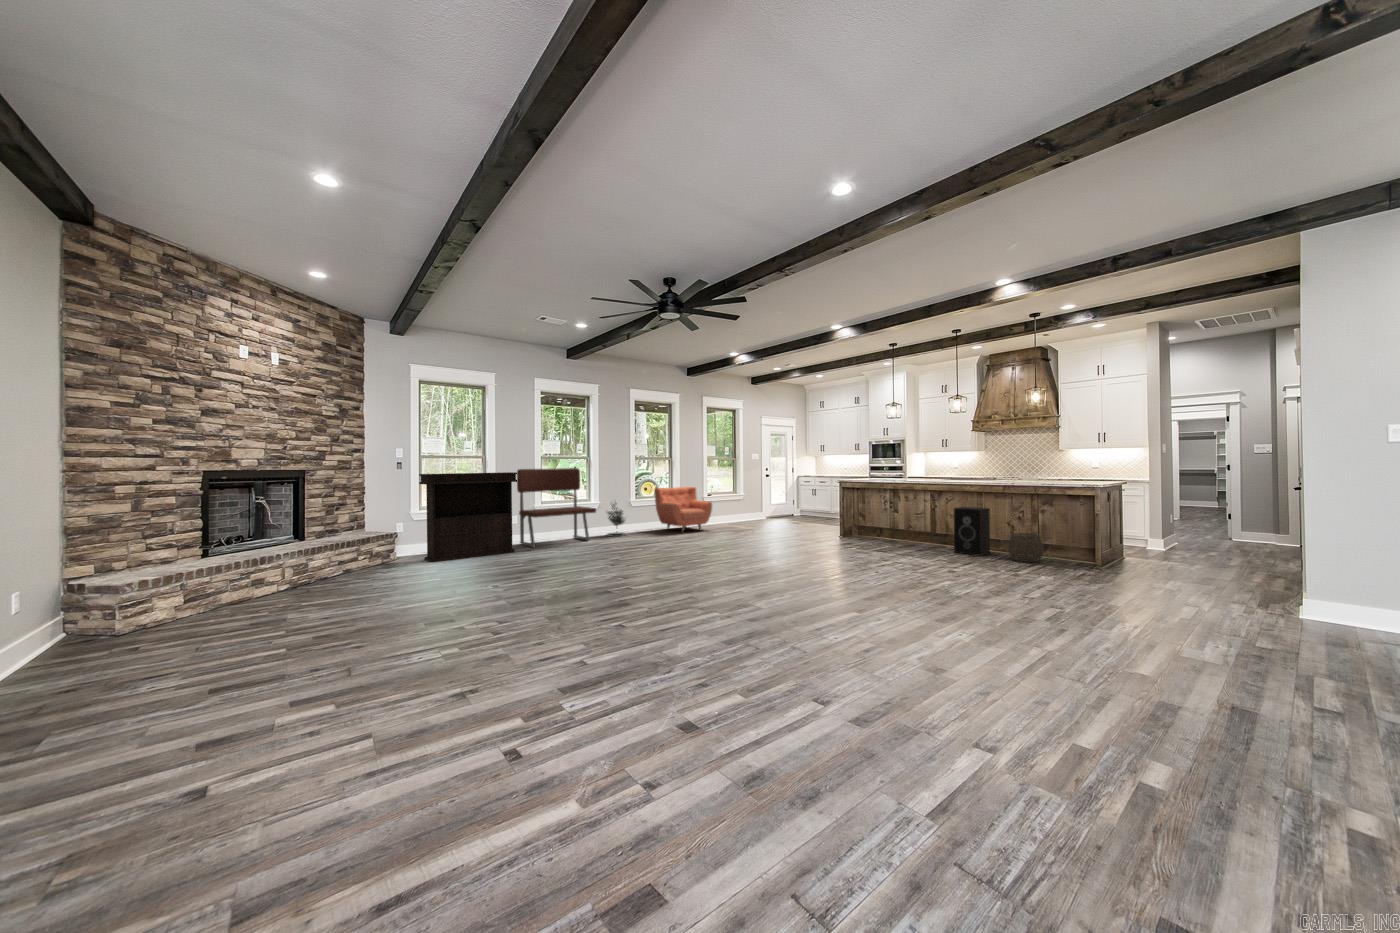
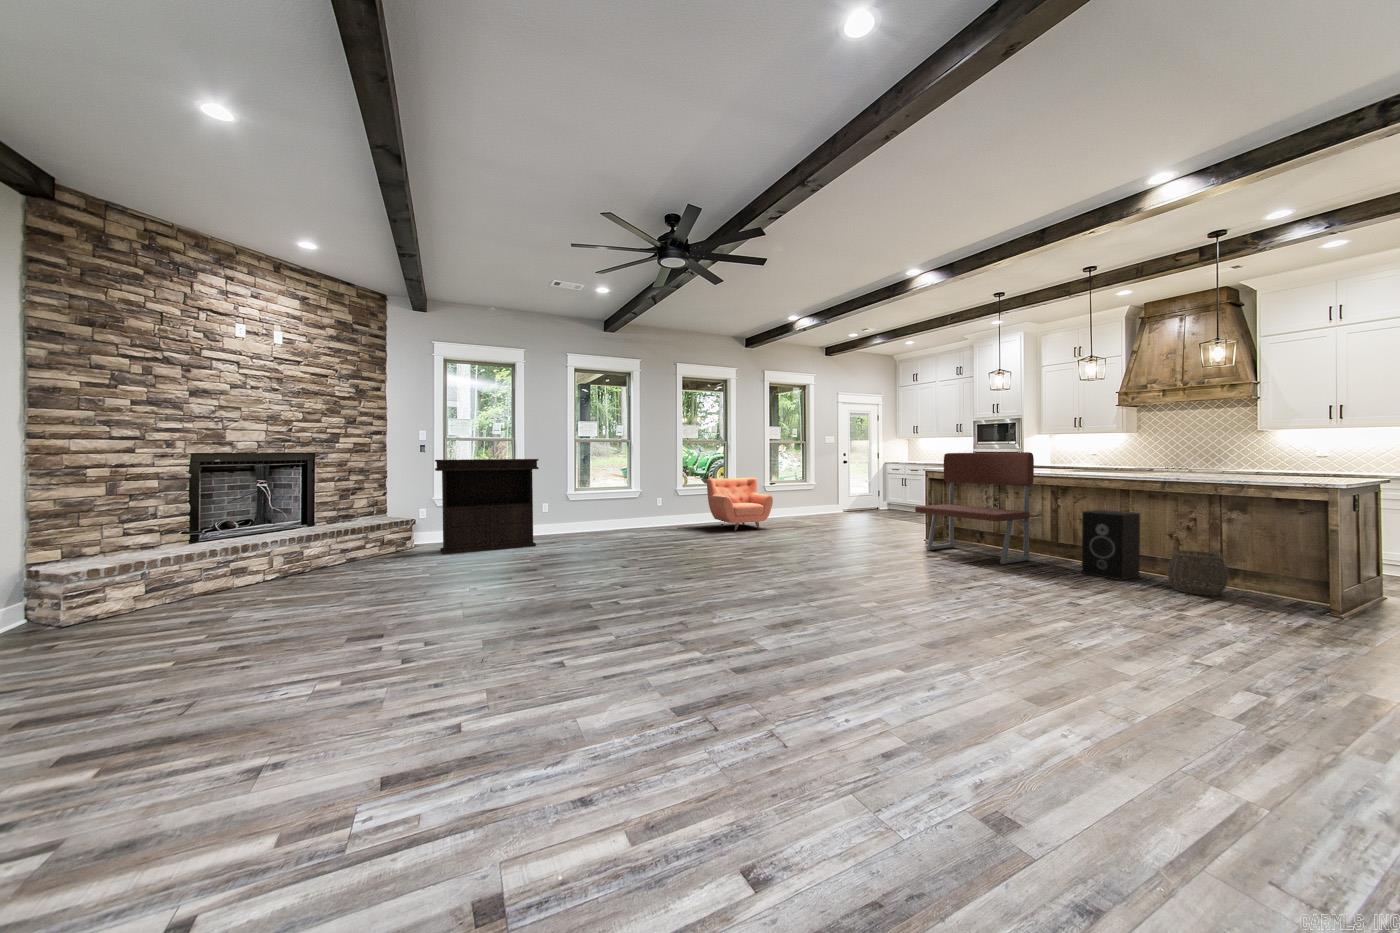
bench: present [517,468,596,548] -> present [915,452,1034,564]
potted tree: present [607,503,626,537] -> none [648,490,671,532]

